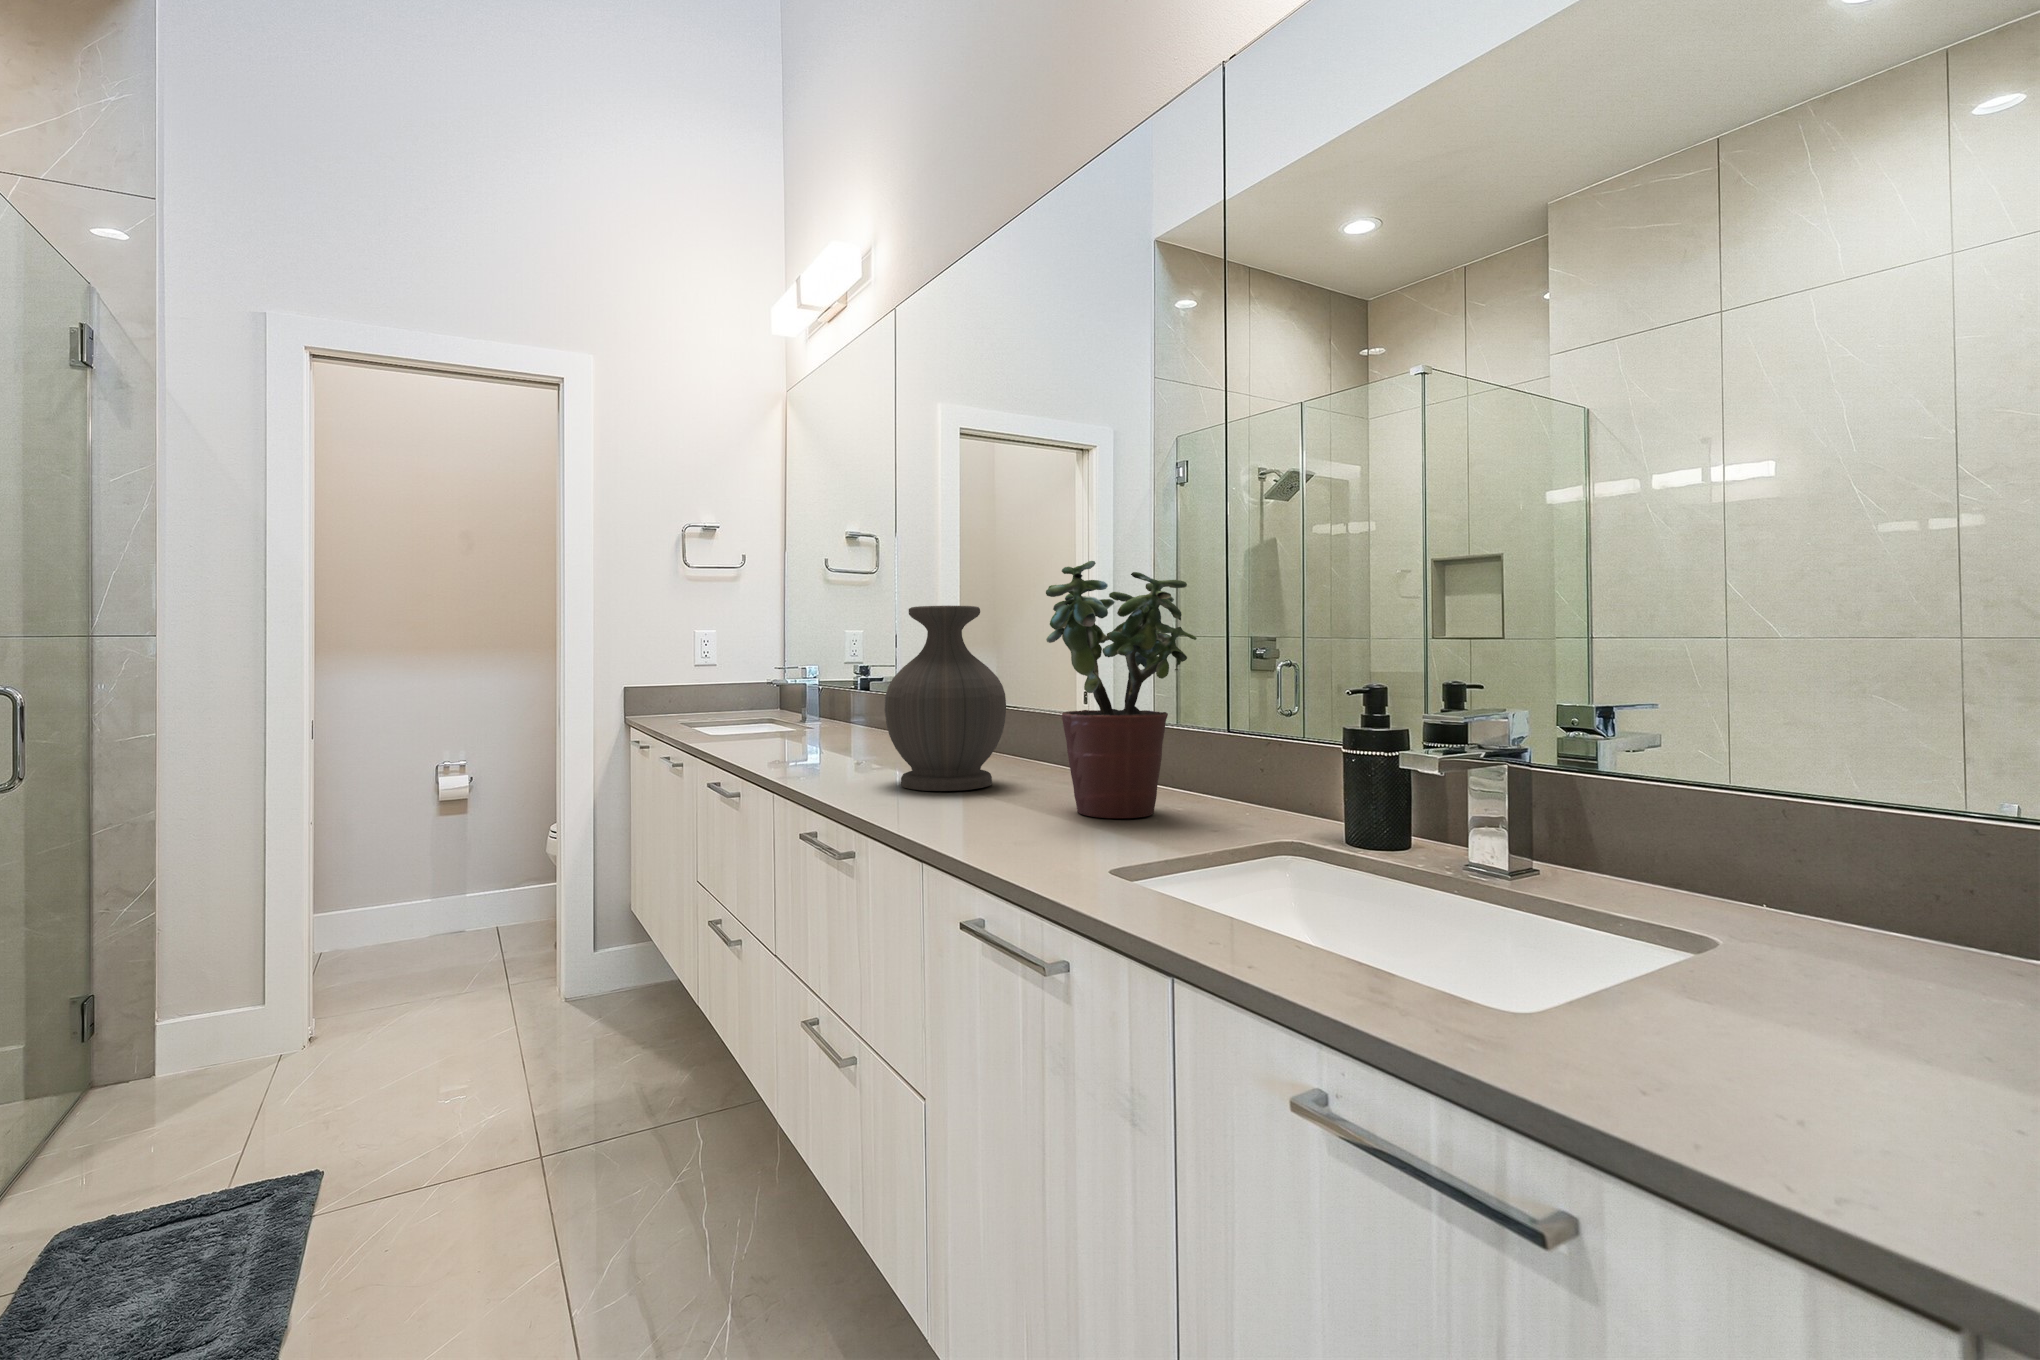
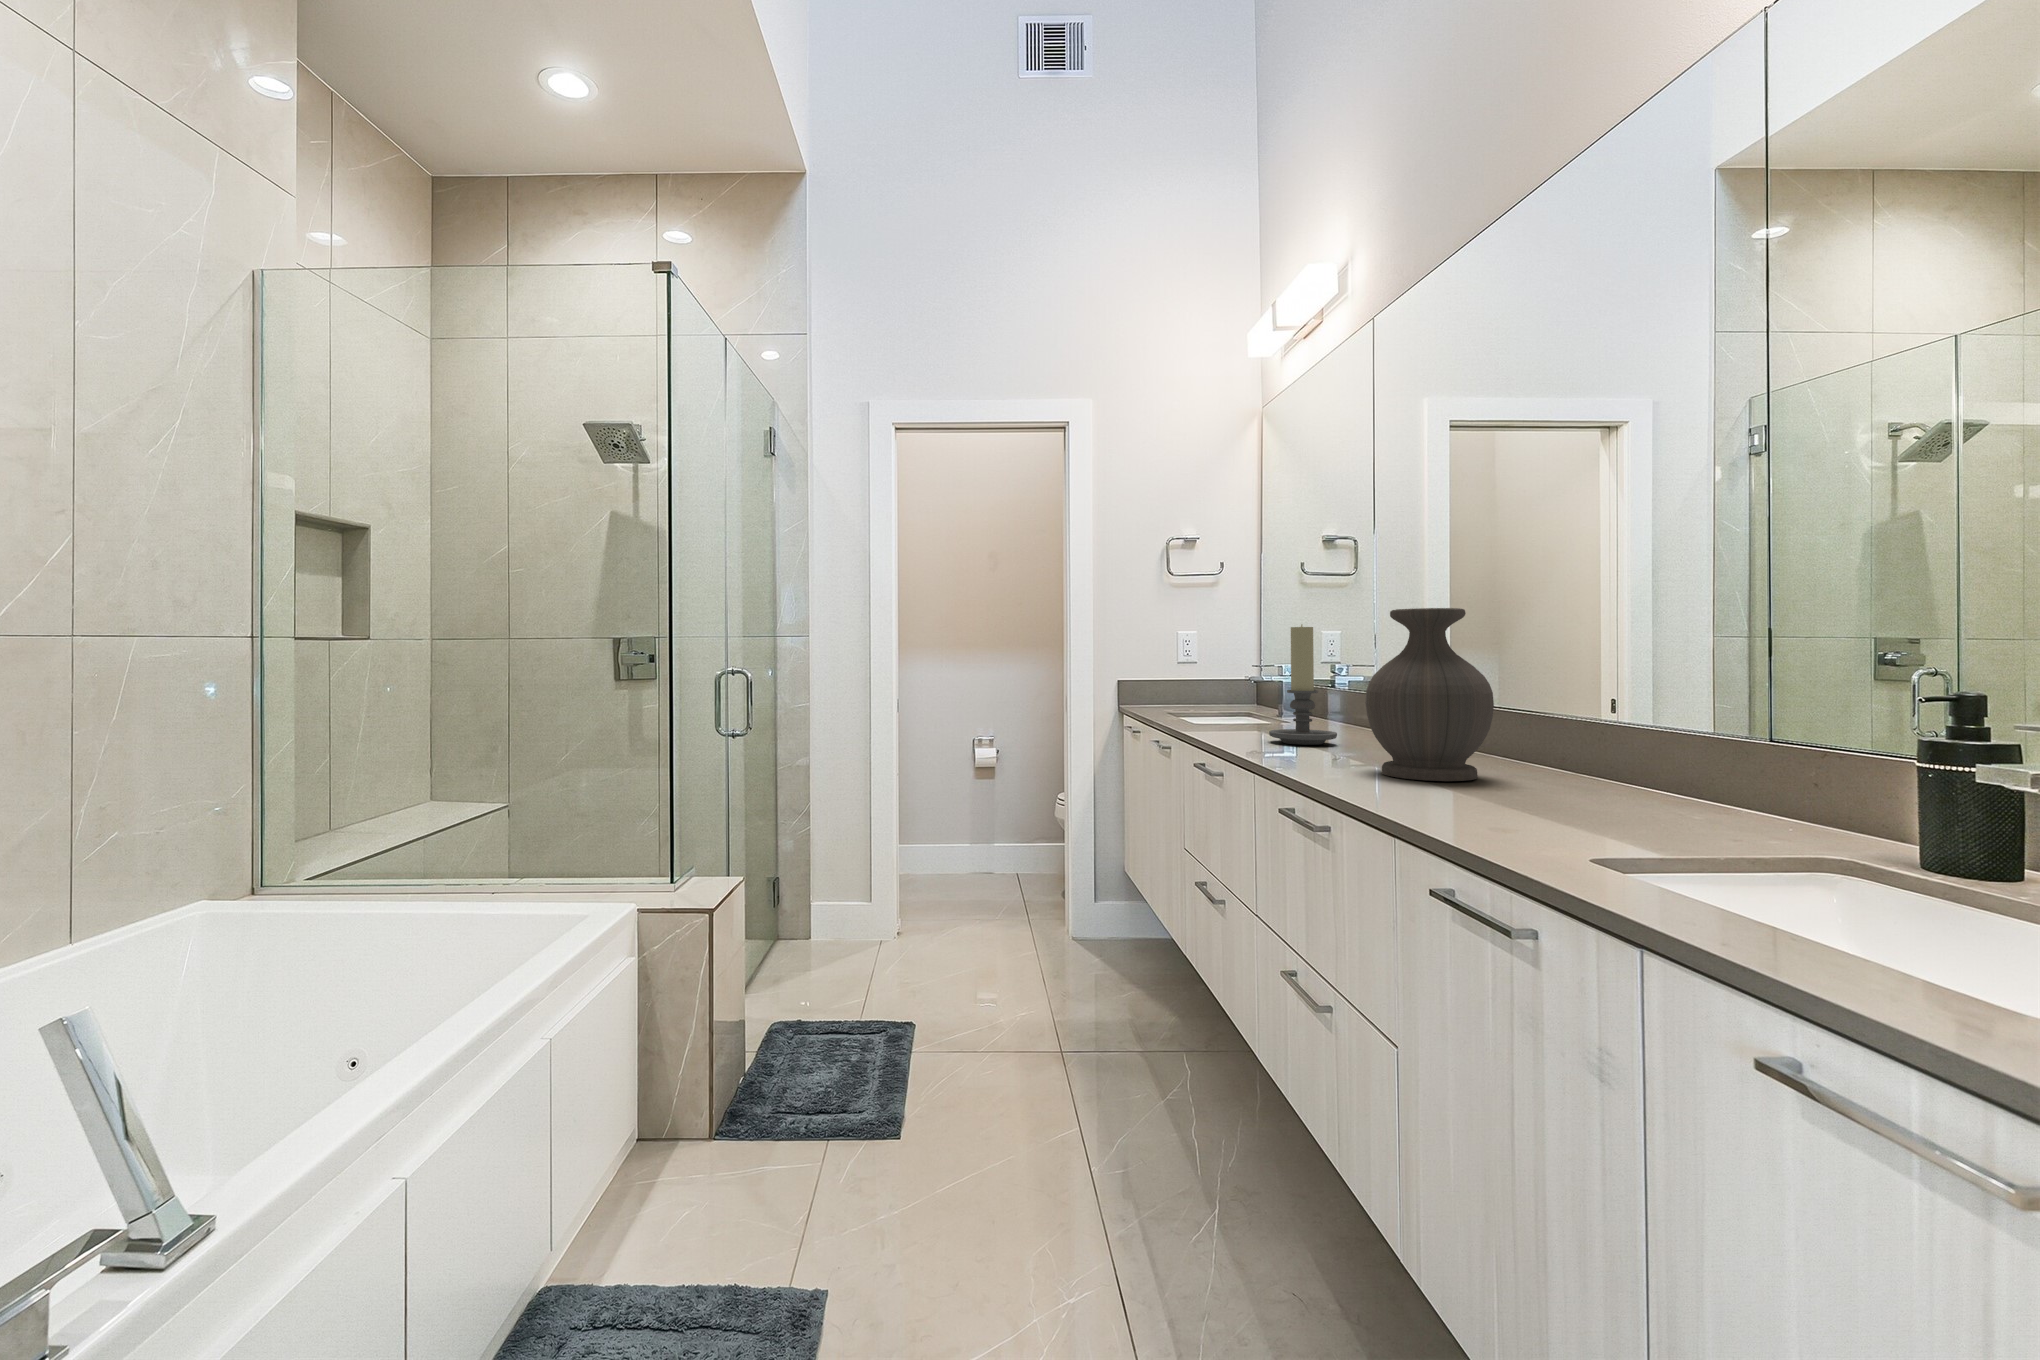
potted plant: present [1046,561,1197,818] -> none [1533,565,1717,818]
candle holder: none [786,624,857,757] -> present [1269,625,1337,745]

